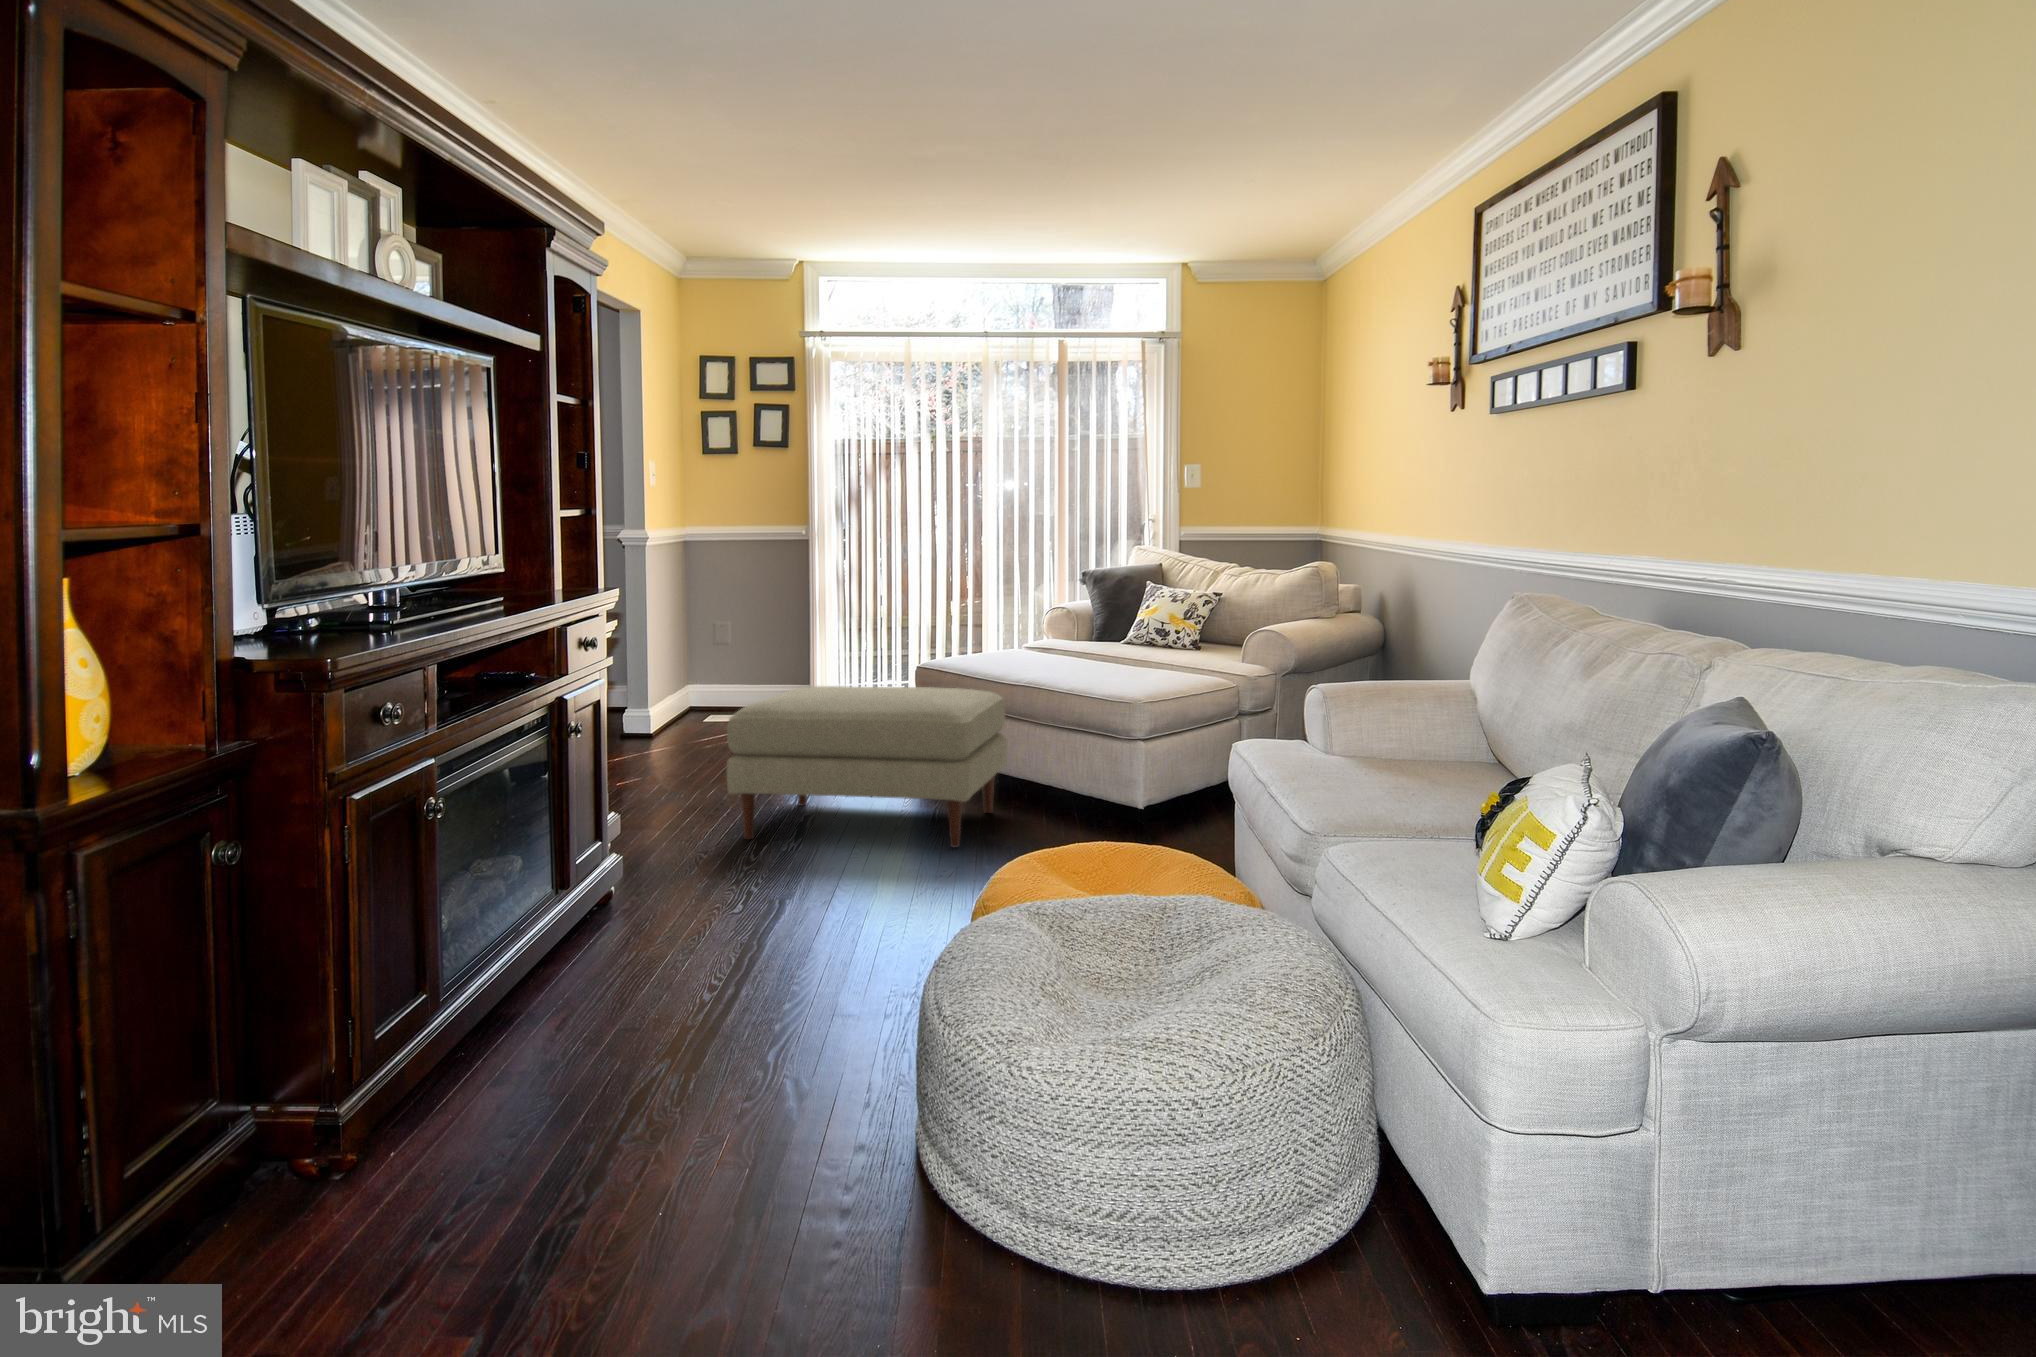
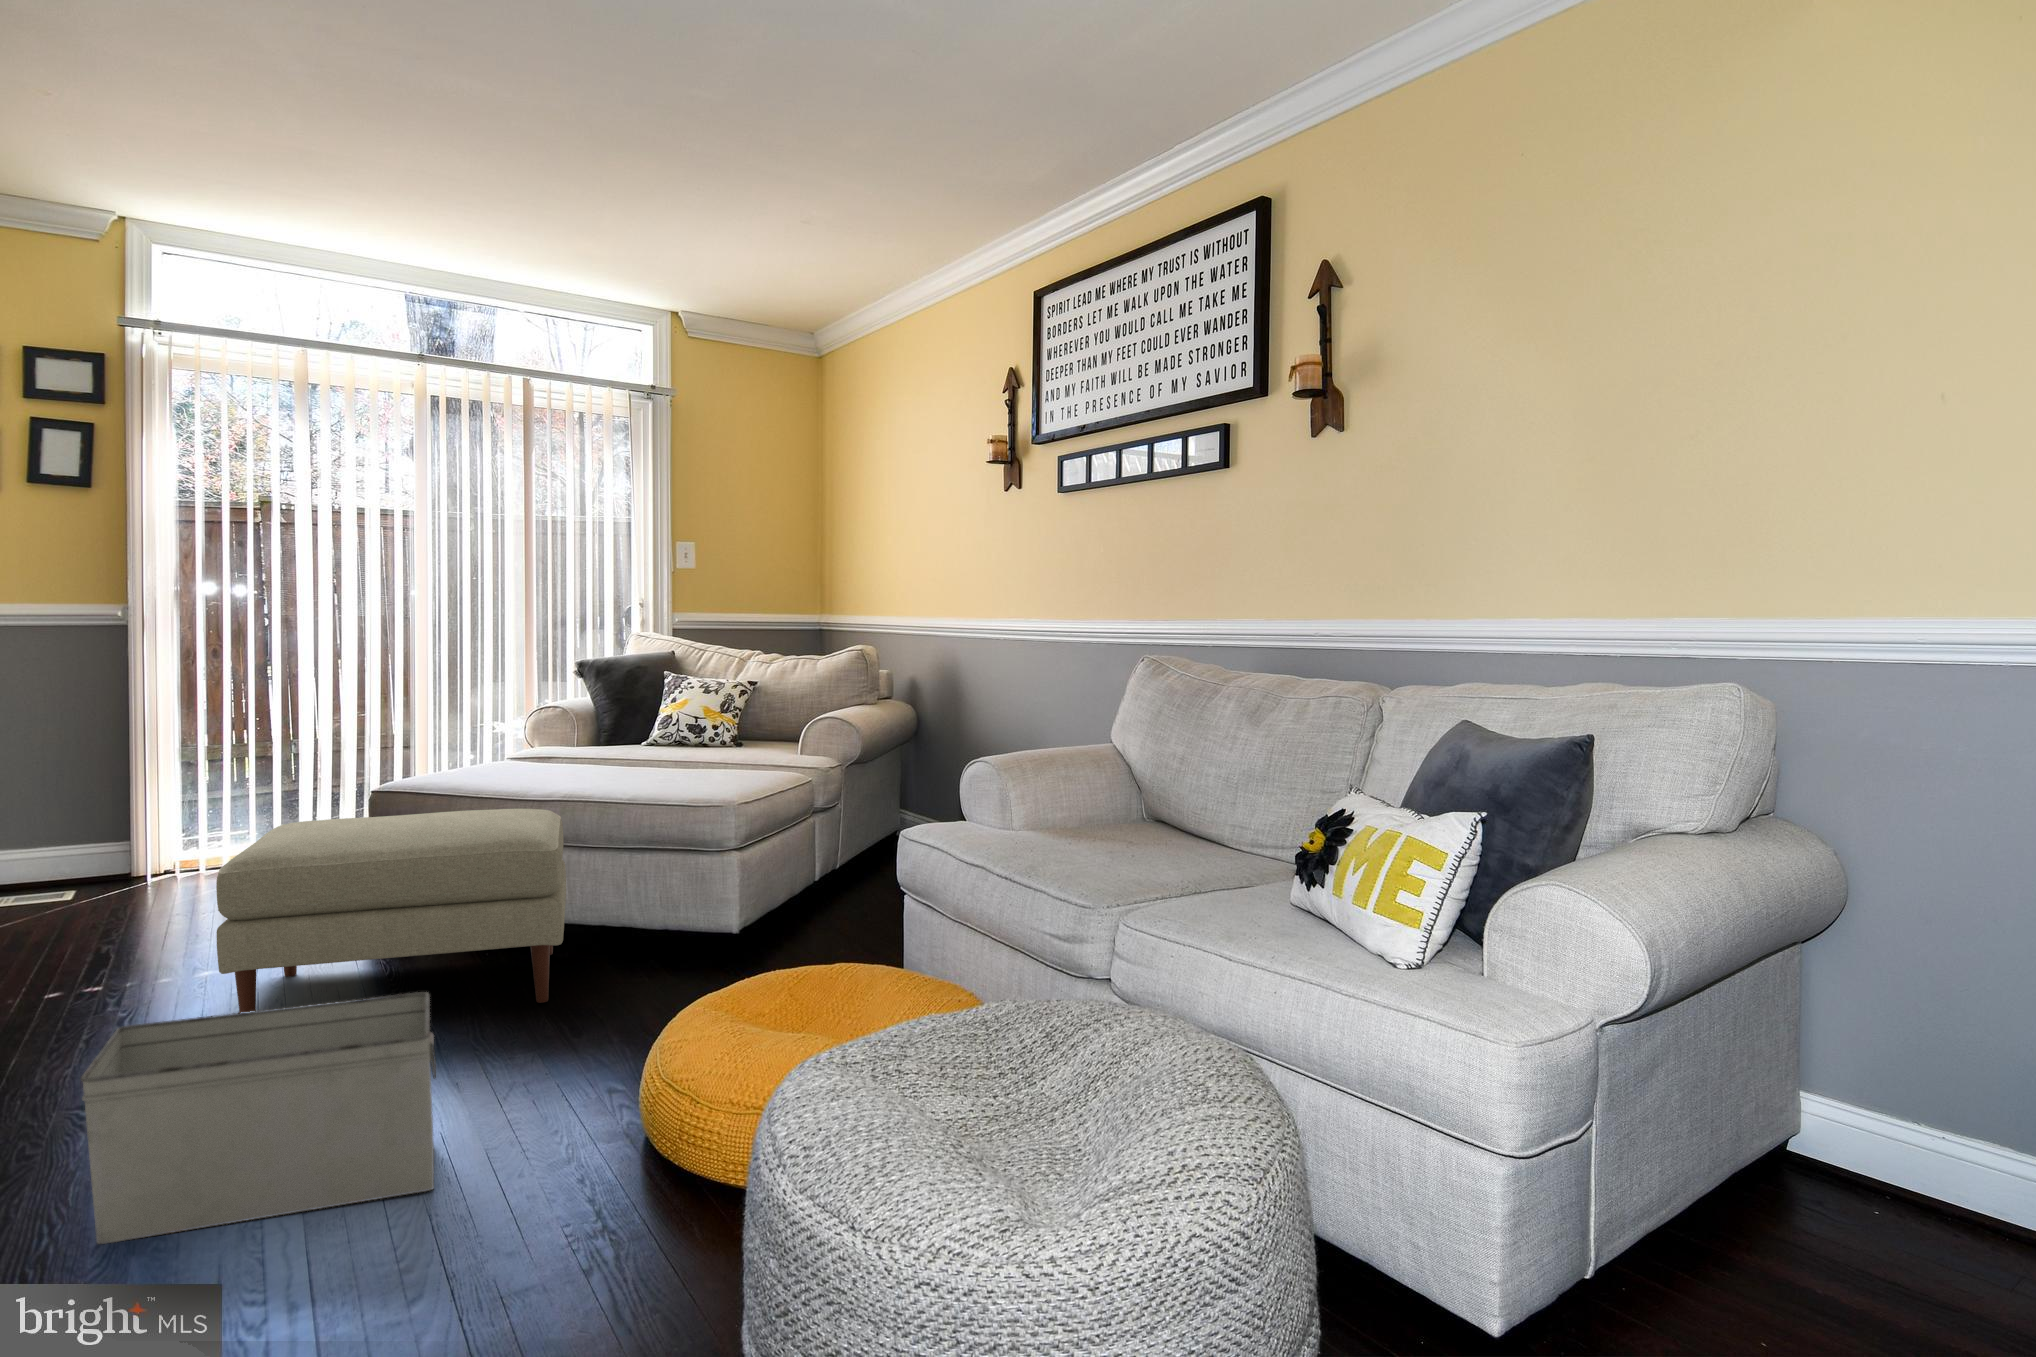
storage bin: none [557,815,807,964] -> present [81,992,436,1244]

